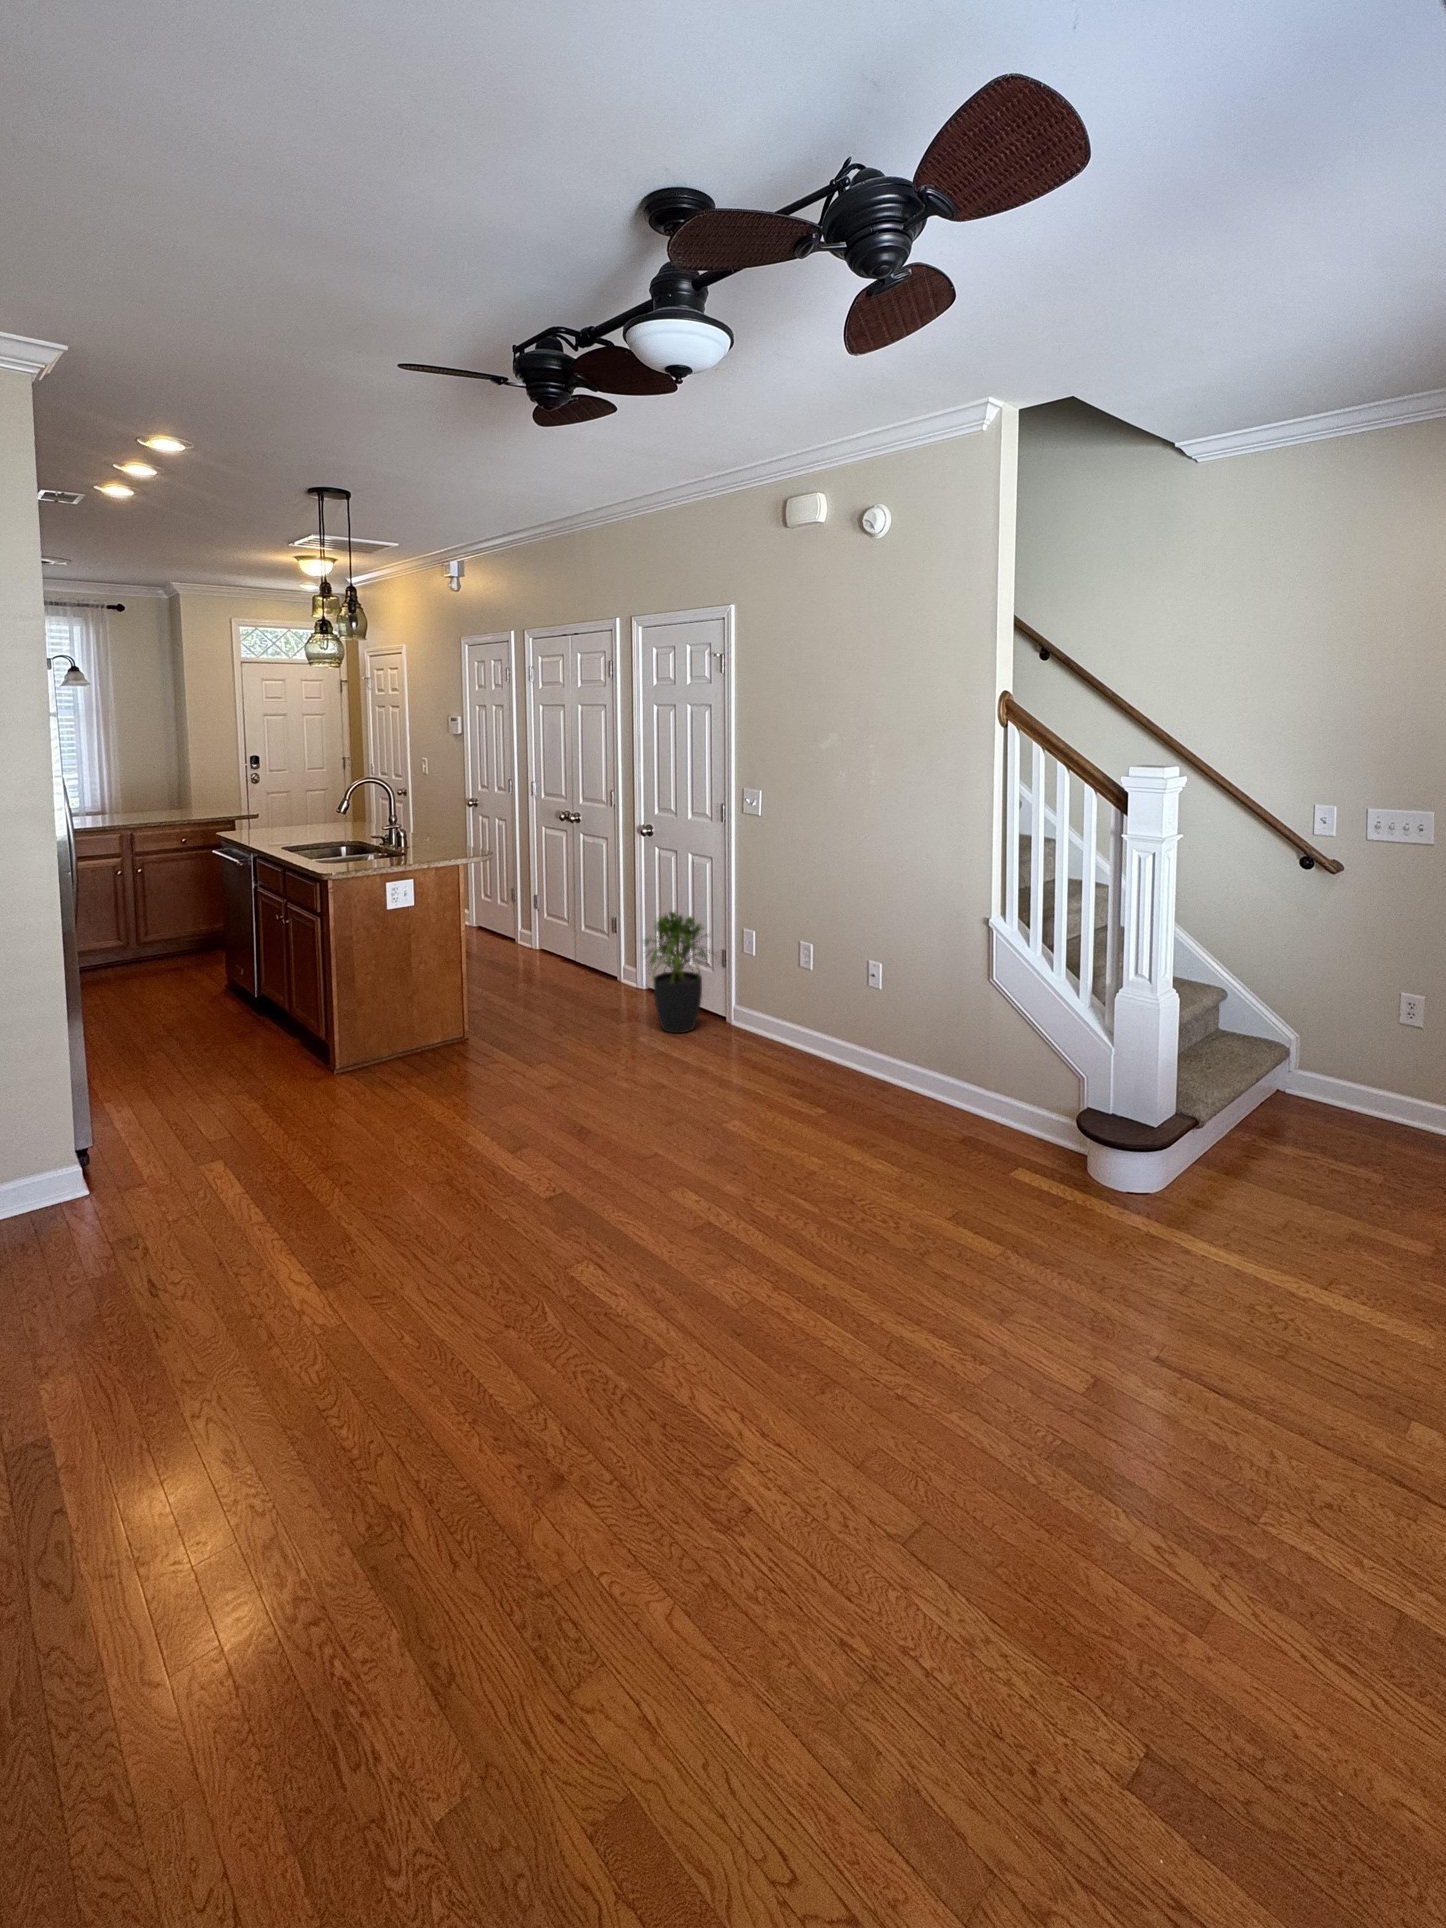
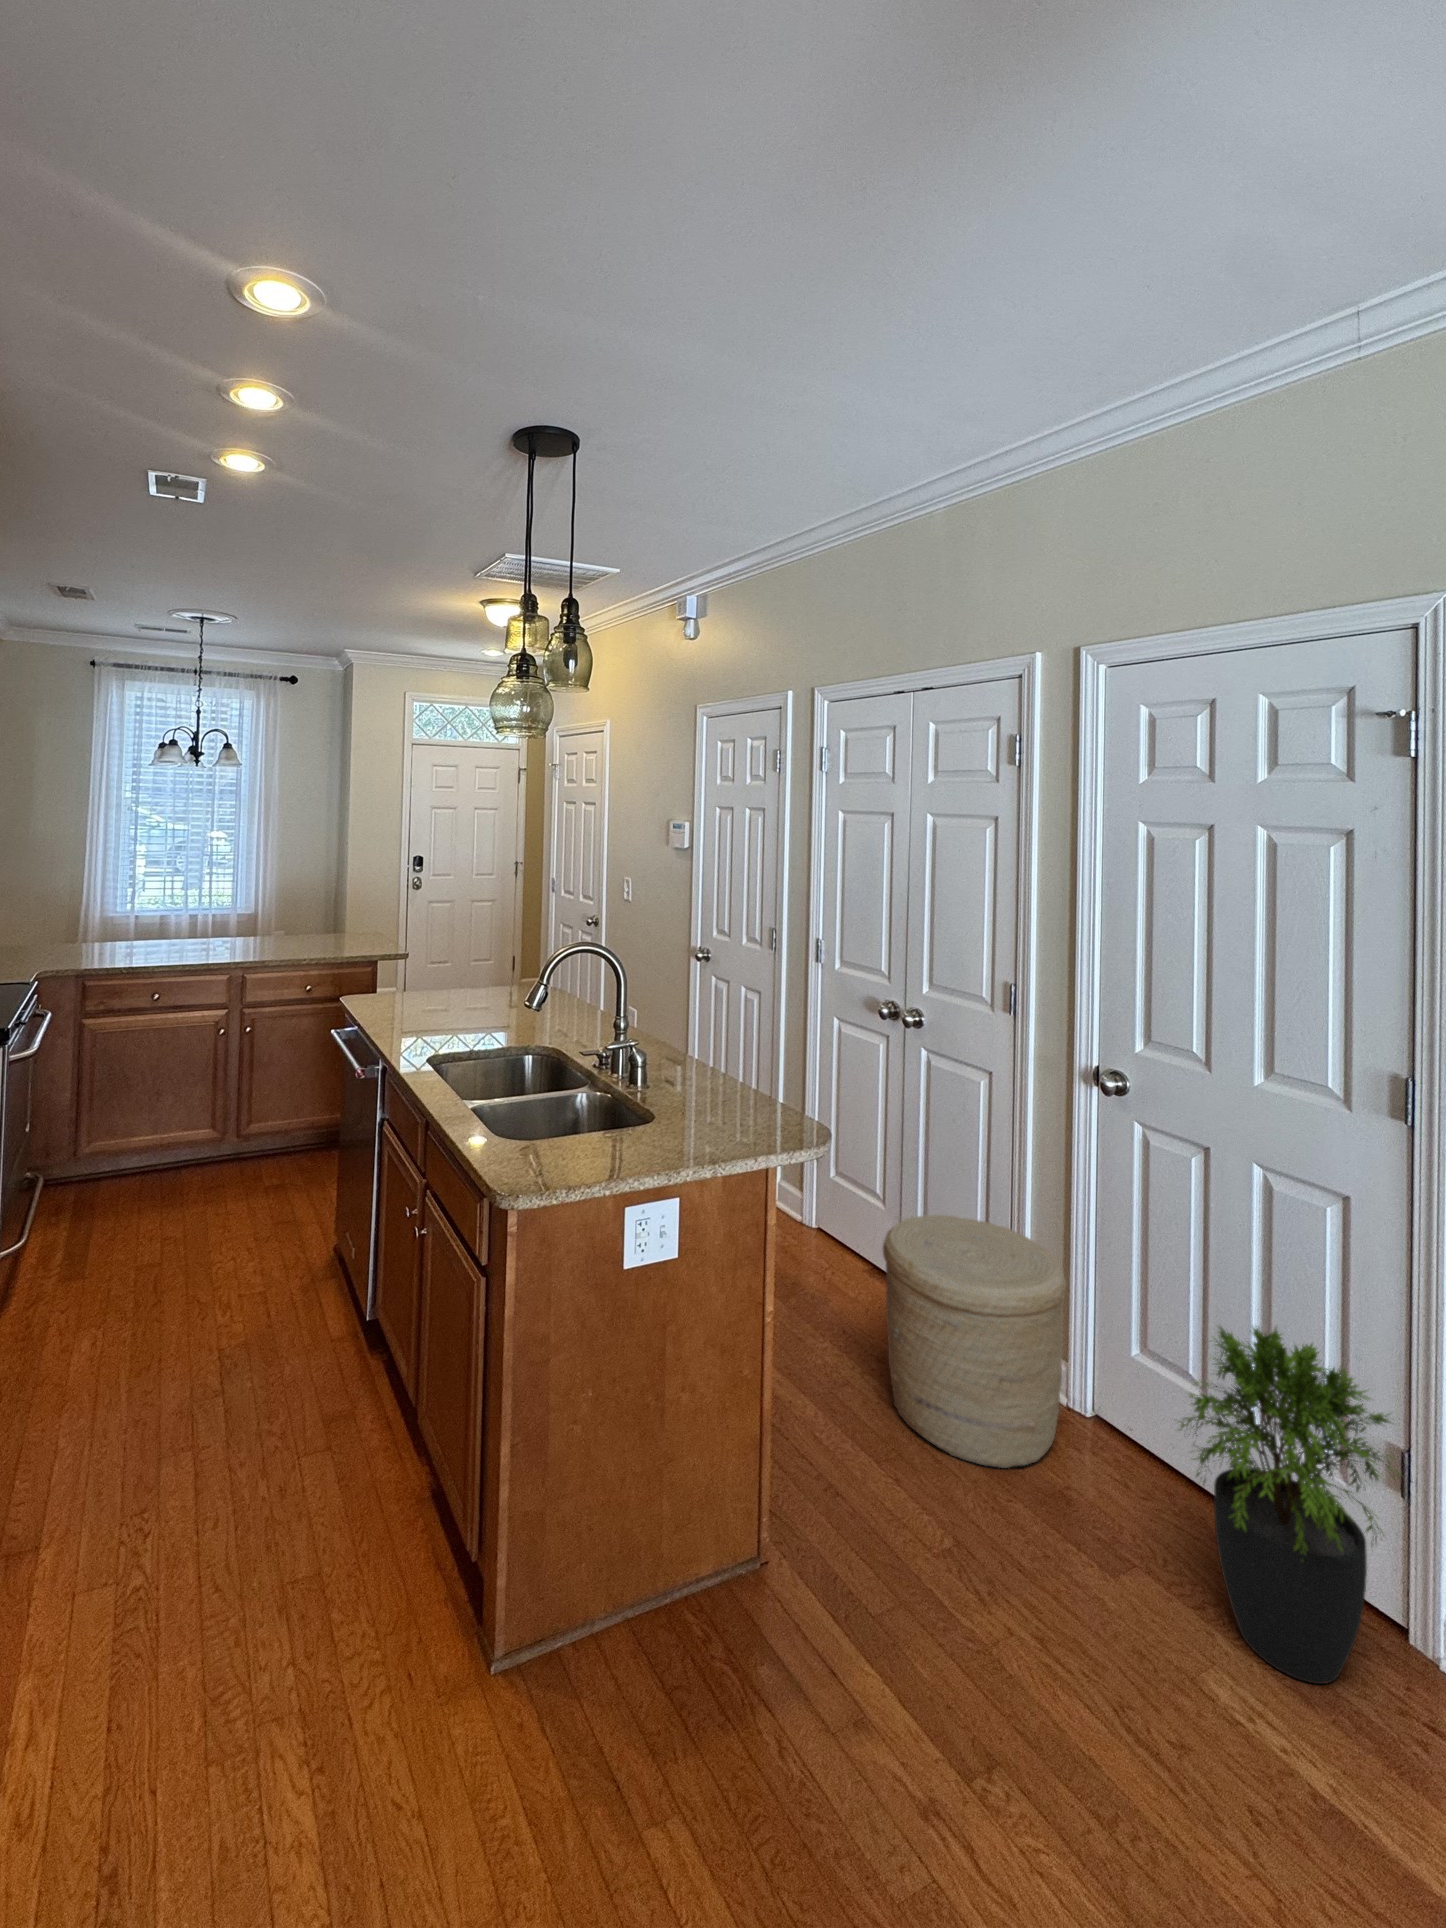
woven basket: none [544,911,628,1007] -> present [883,1215,1067,1468]

